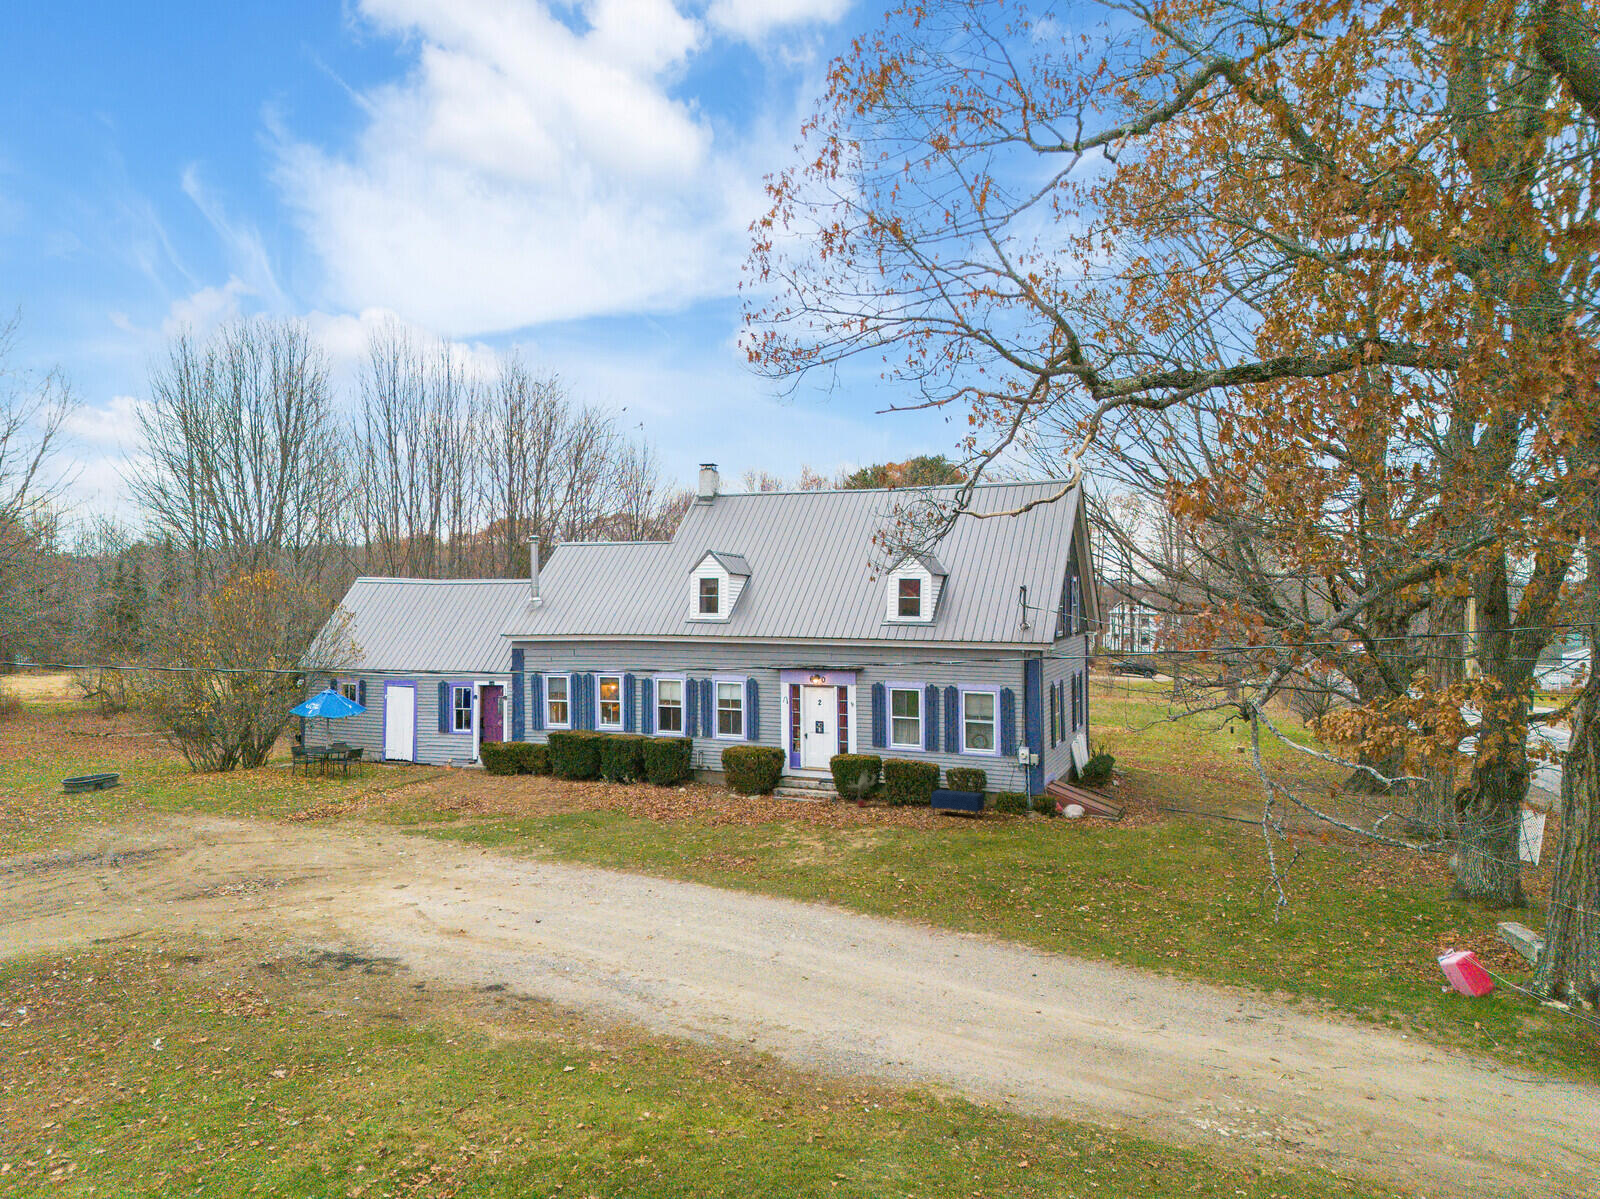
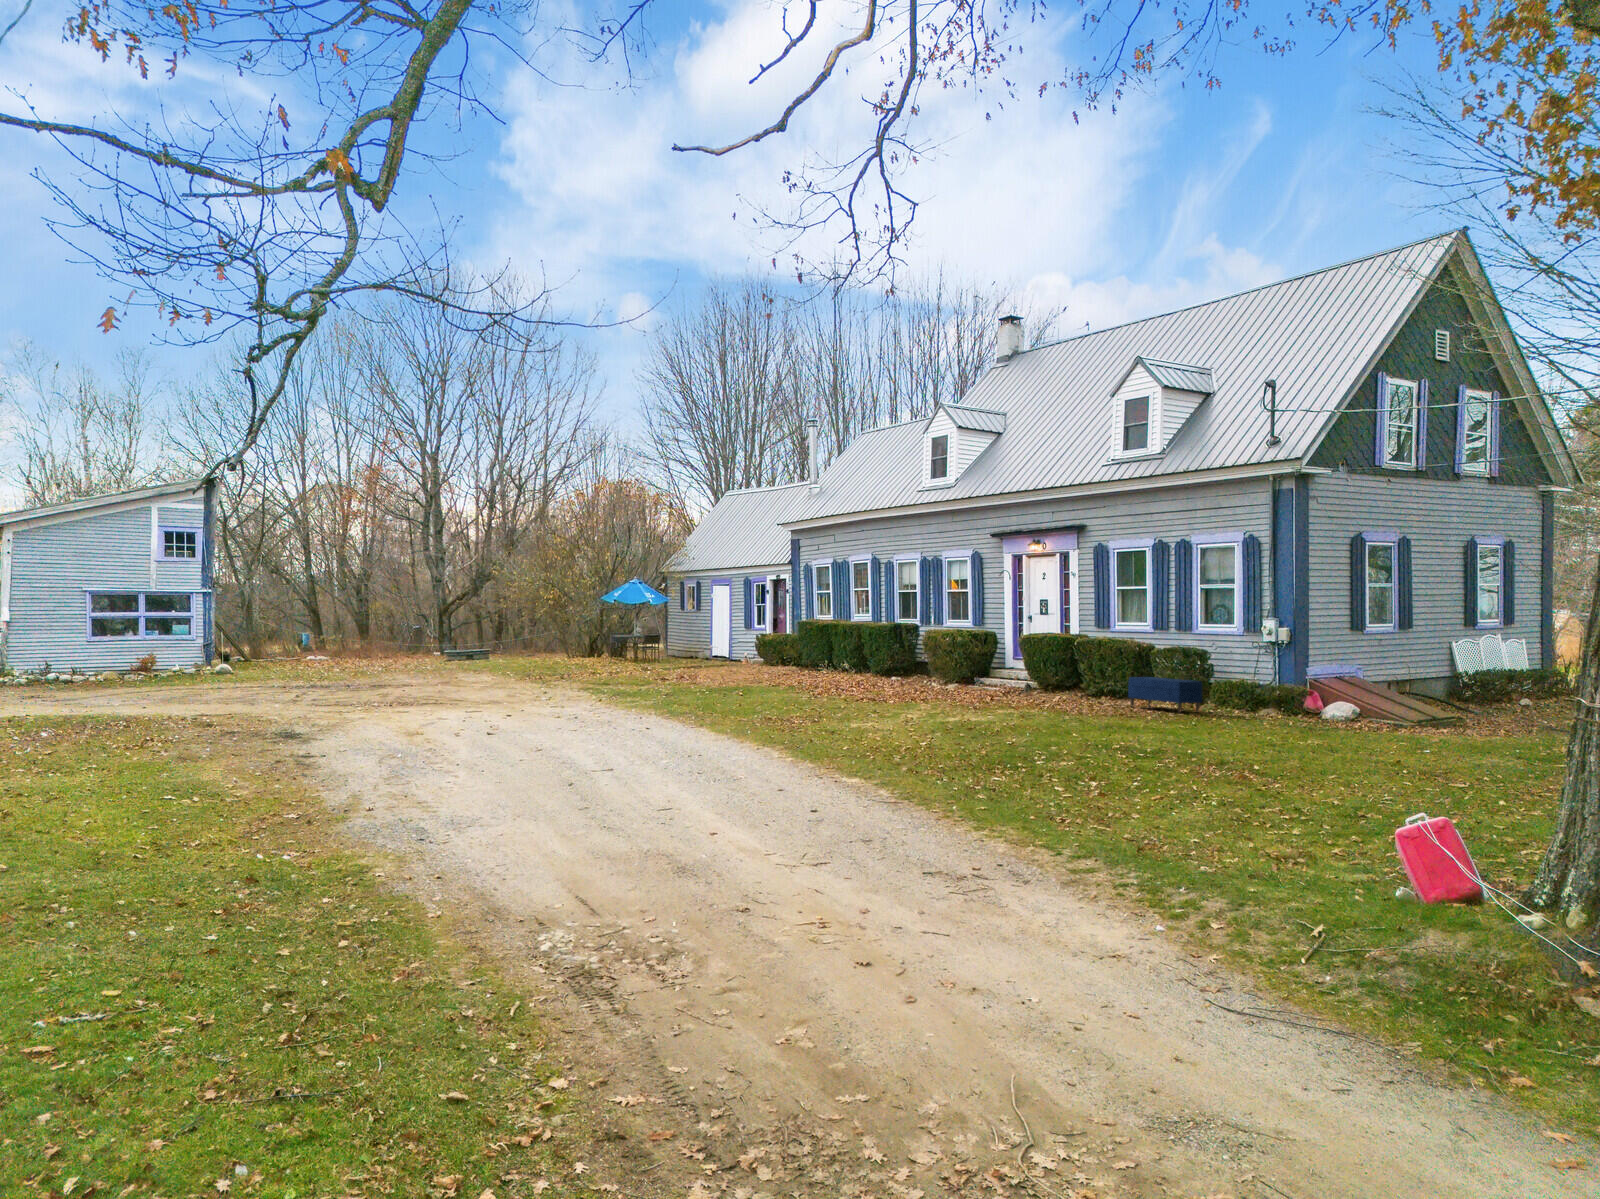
potted tree: present [848,772,875,807] -> none [1039,650,1076,698]

